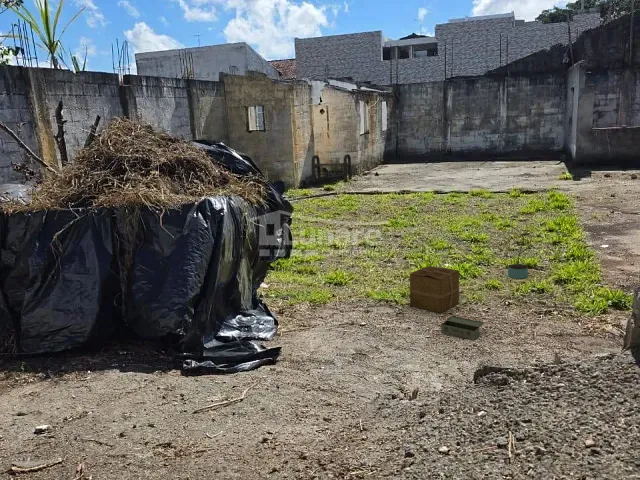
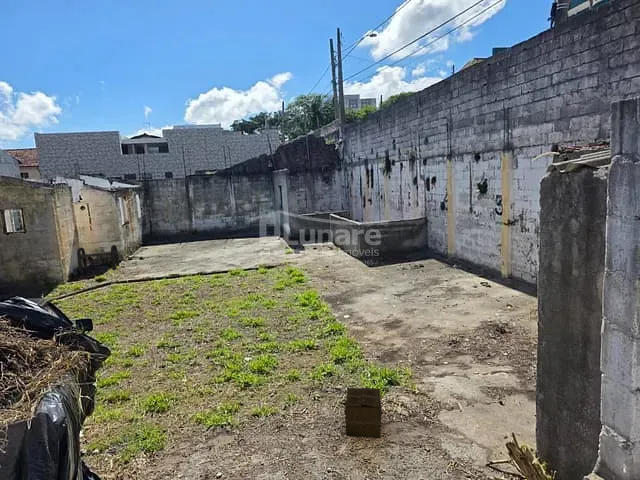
potted plant: present [503,216,541,278] -> none [296,314,324,364]
cardboard box: present [410,266,459,313] -> present [345,388,382,438]
toolbox: present [441,316,484,340] -> none [288,432,320,455]

